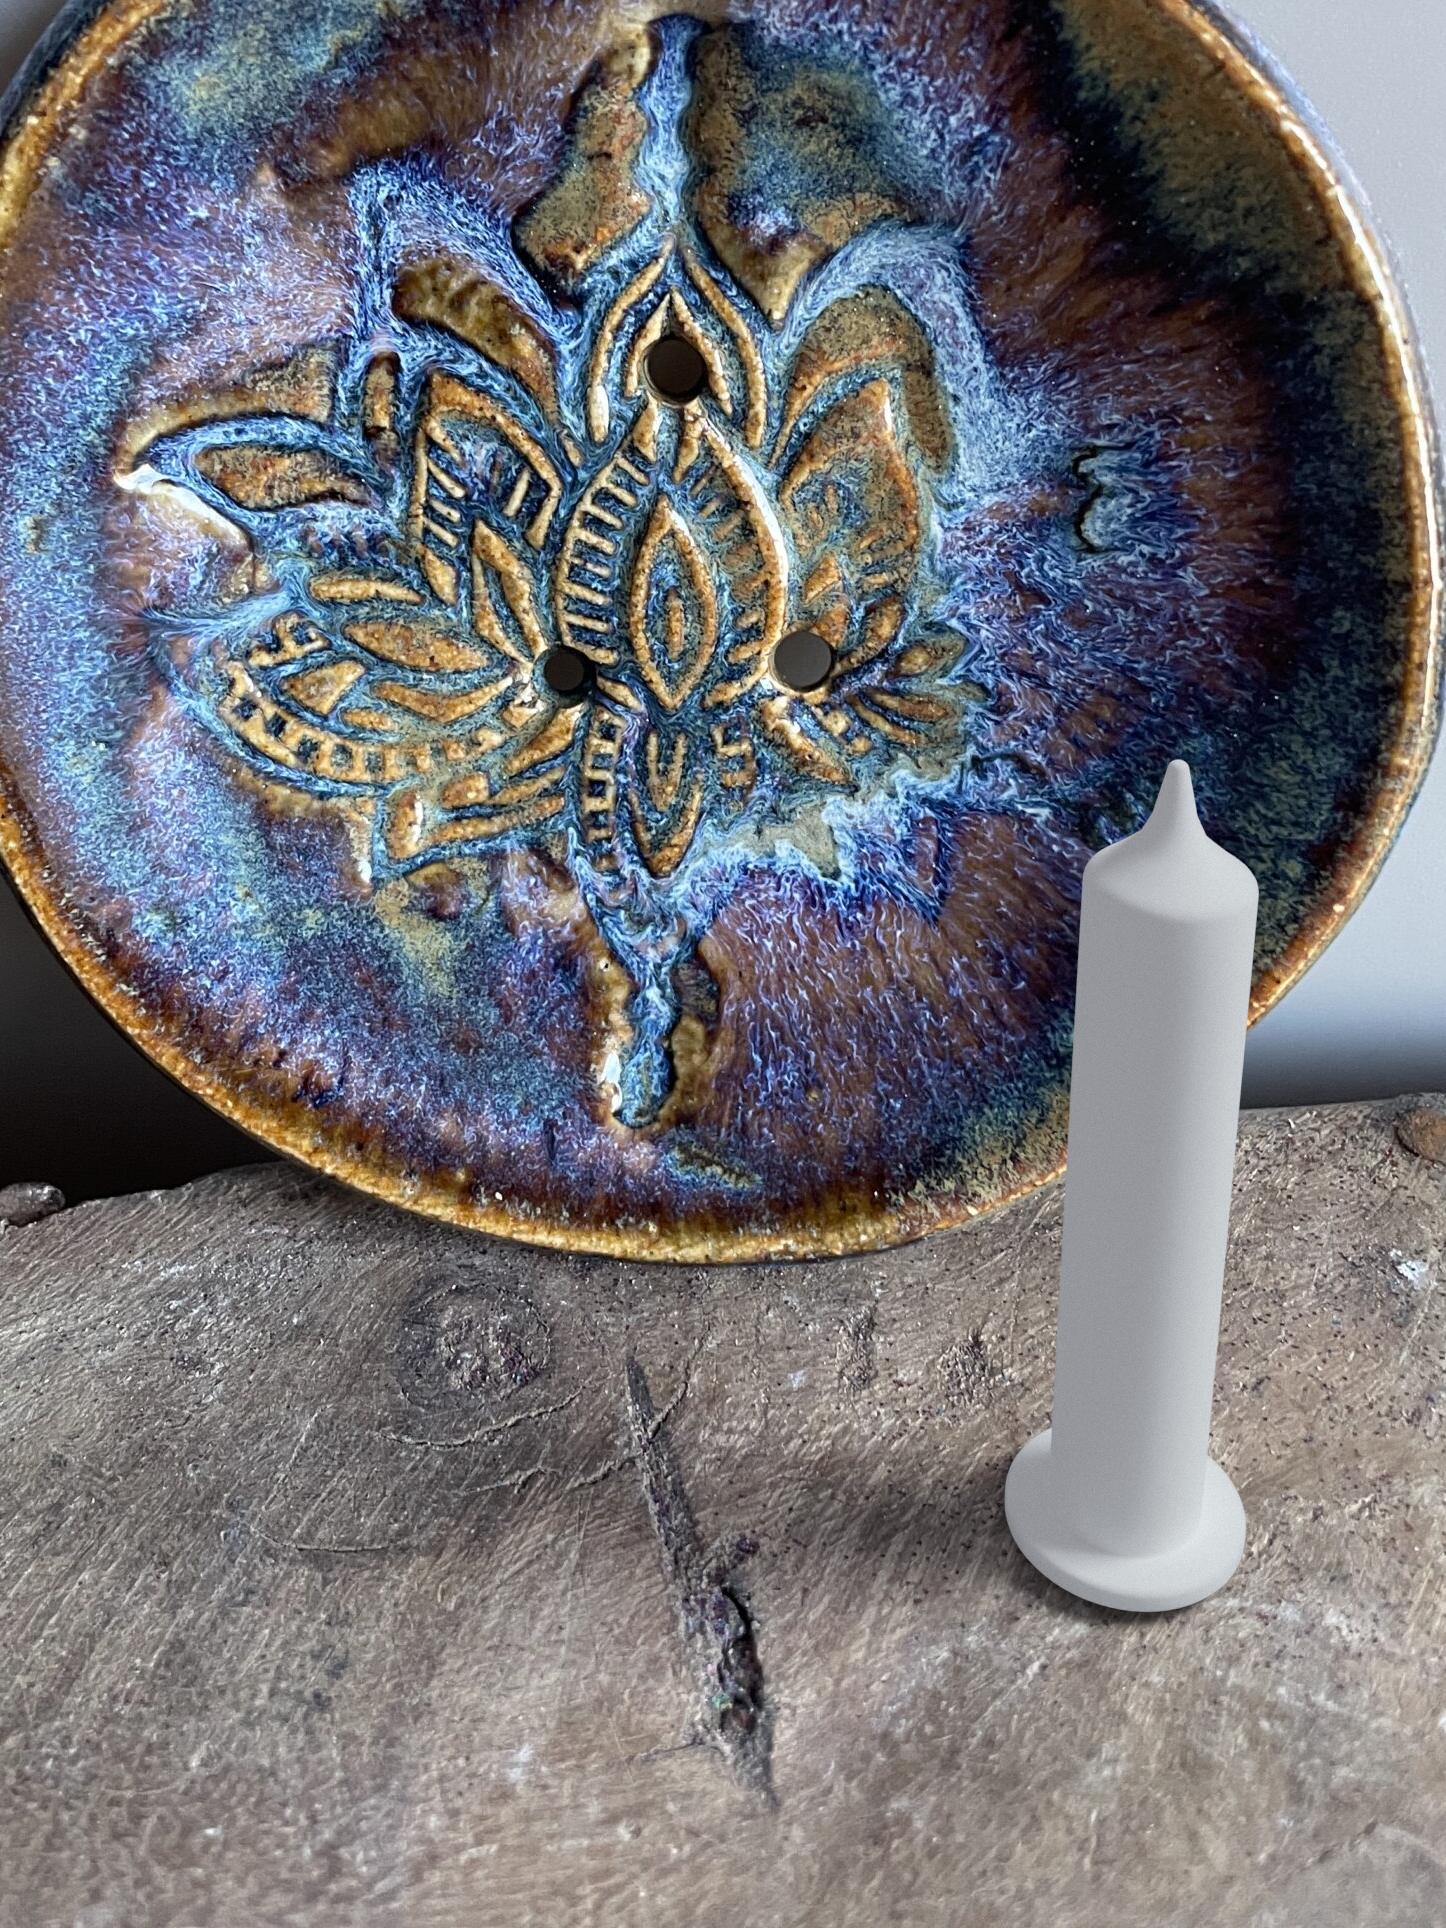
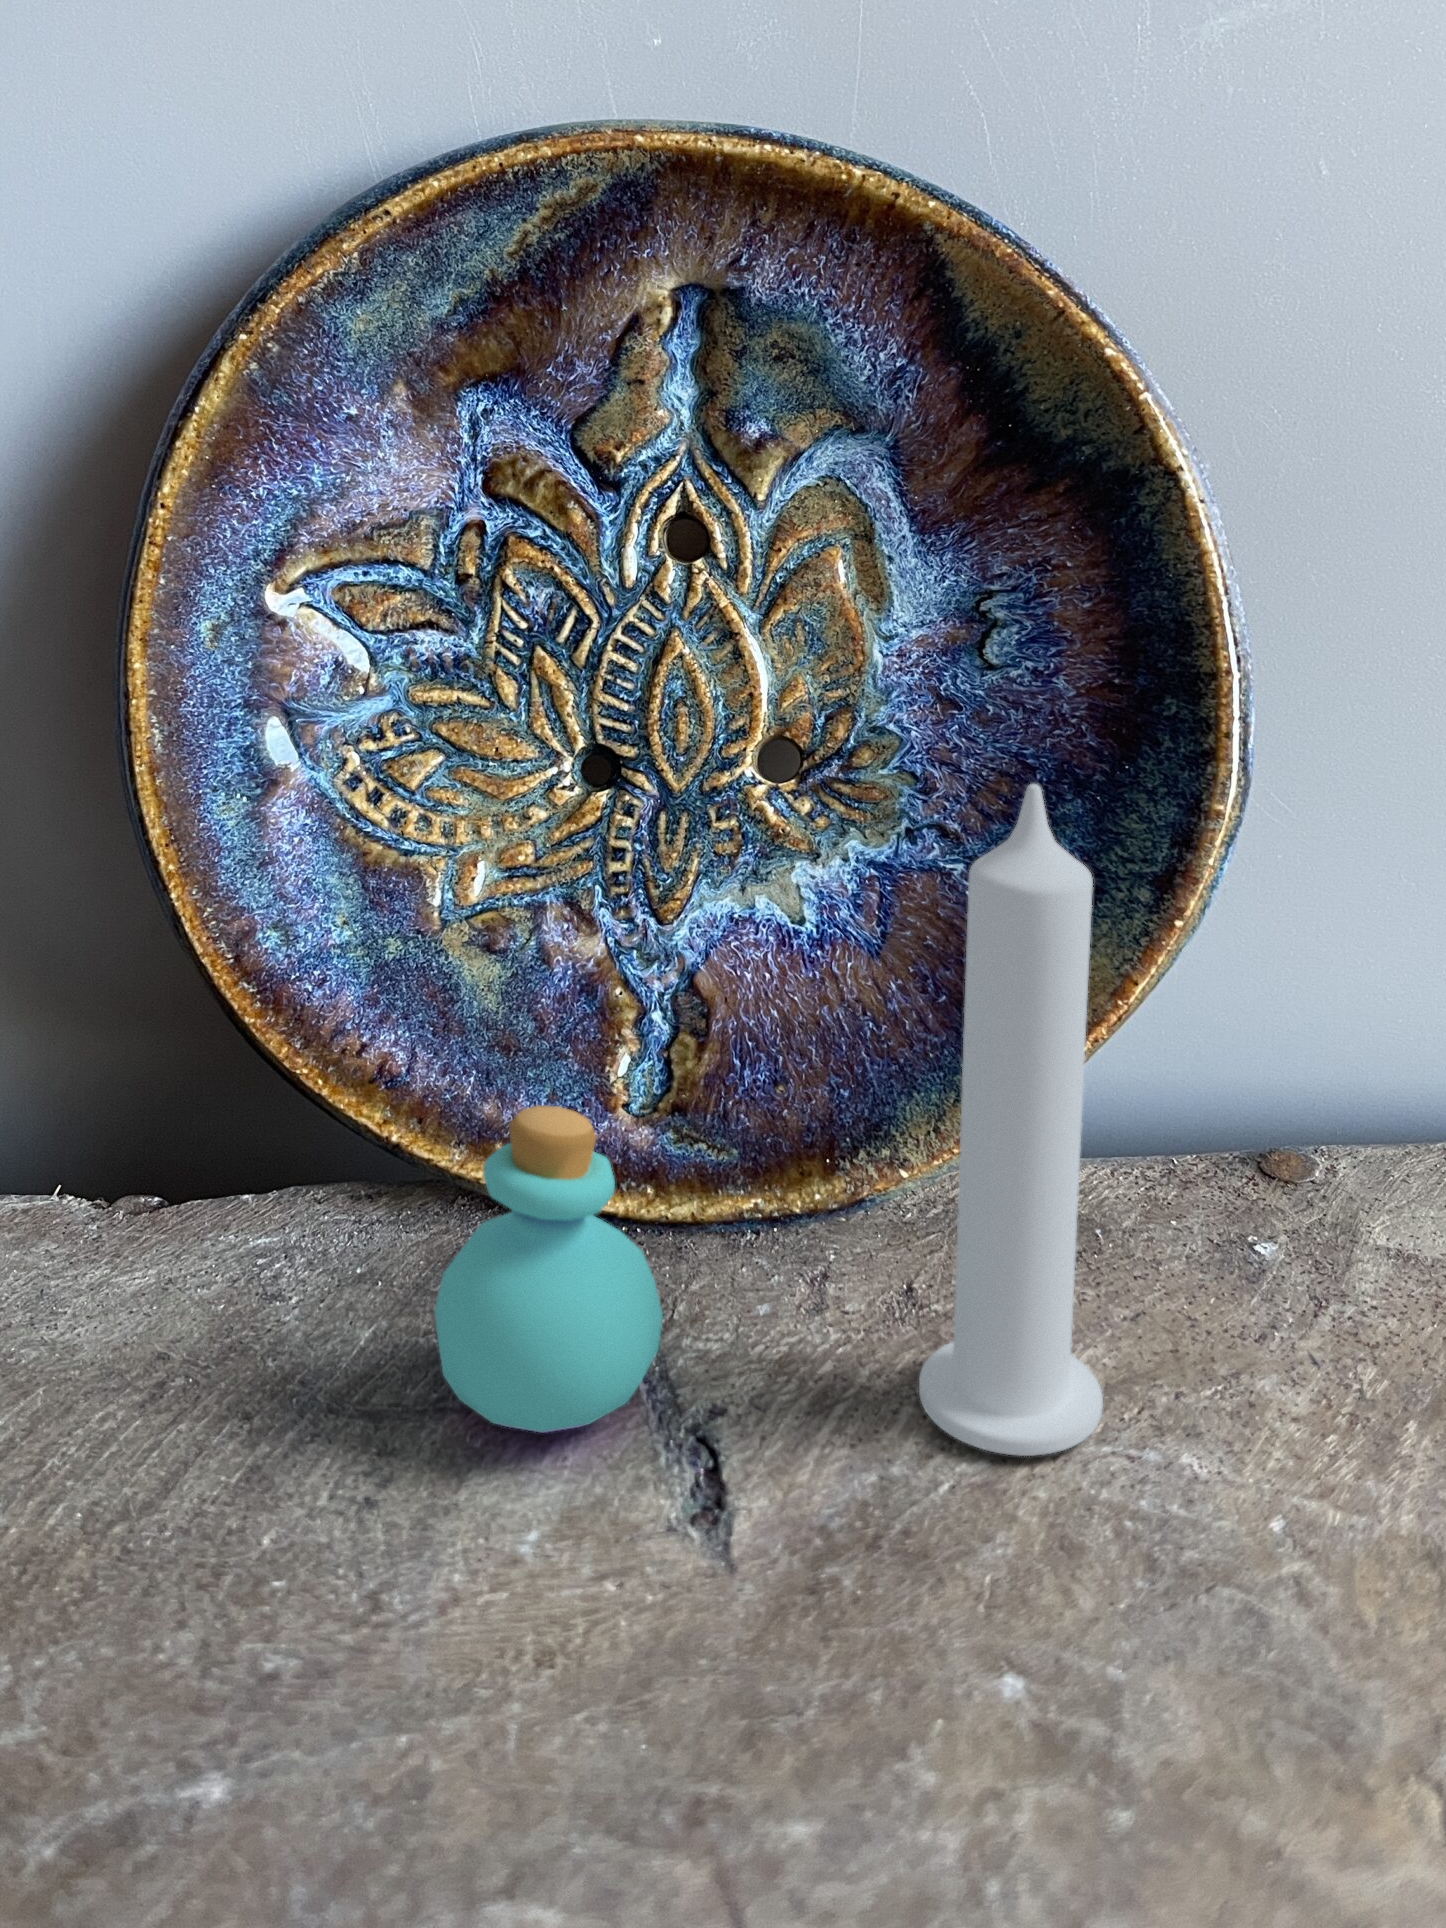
perfume bottle: none [372,1176,671,1600] -> present [434,1105,663,1433]

